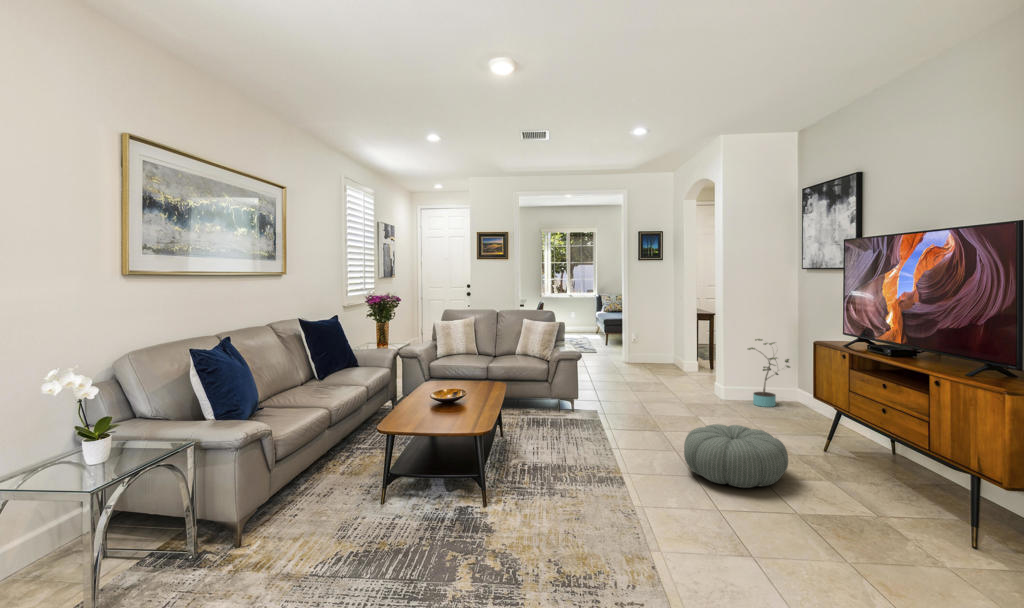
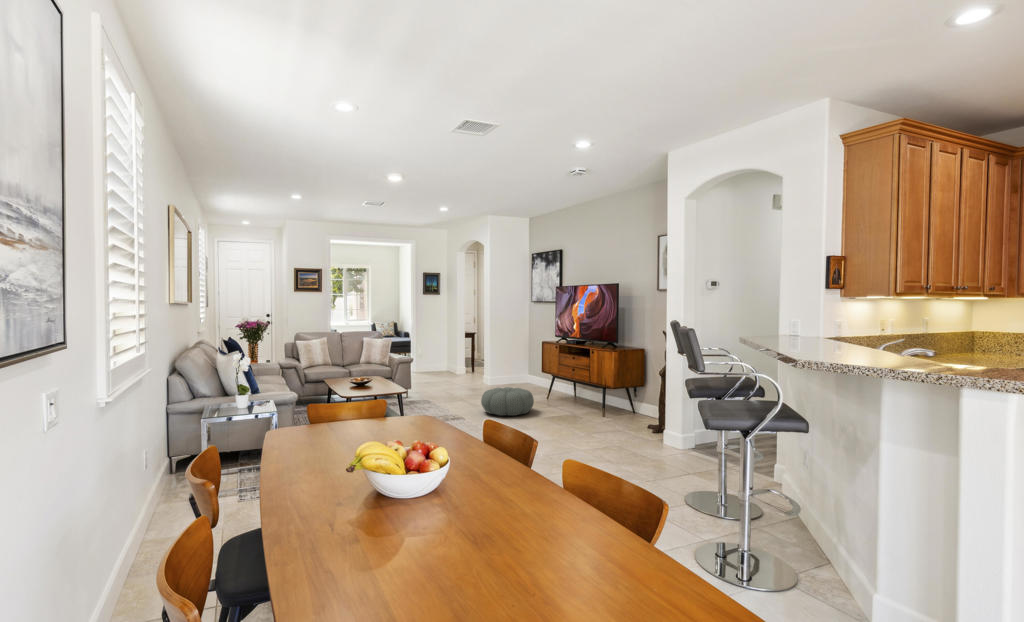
potted plant: present [748,339,790,407] -> none [503,345,527,387]

